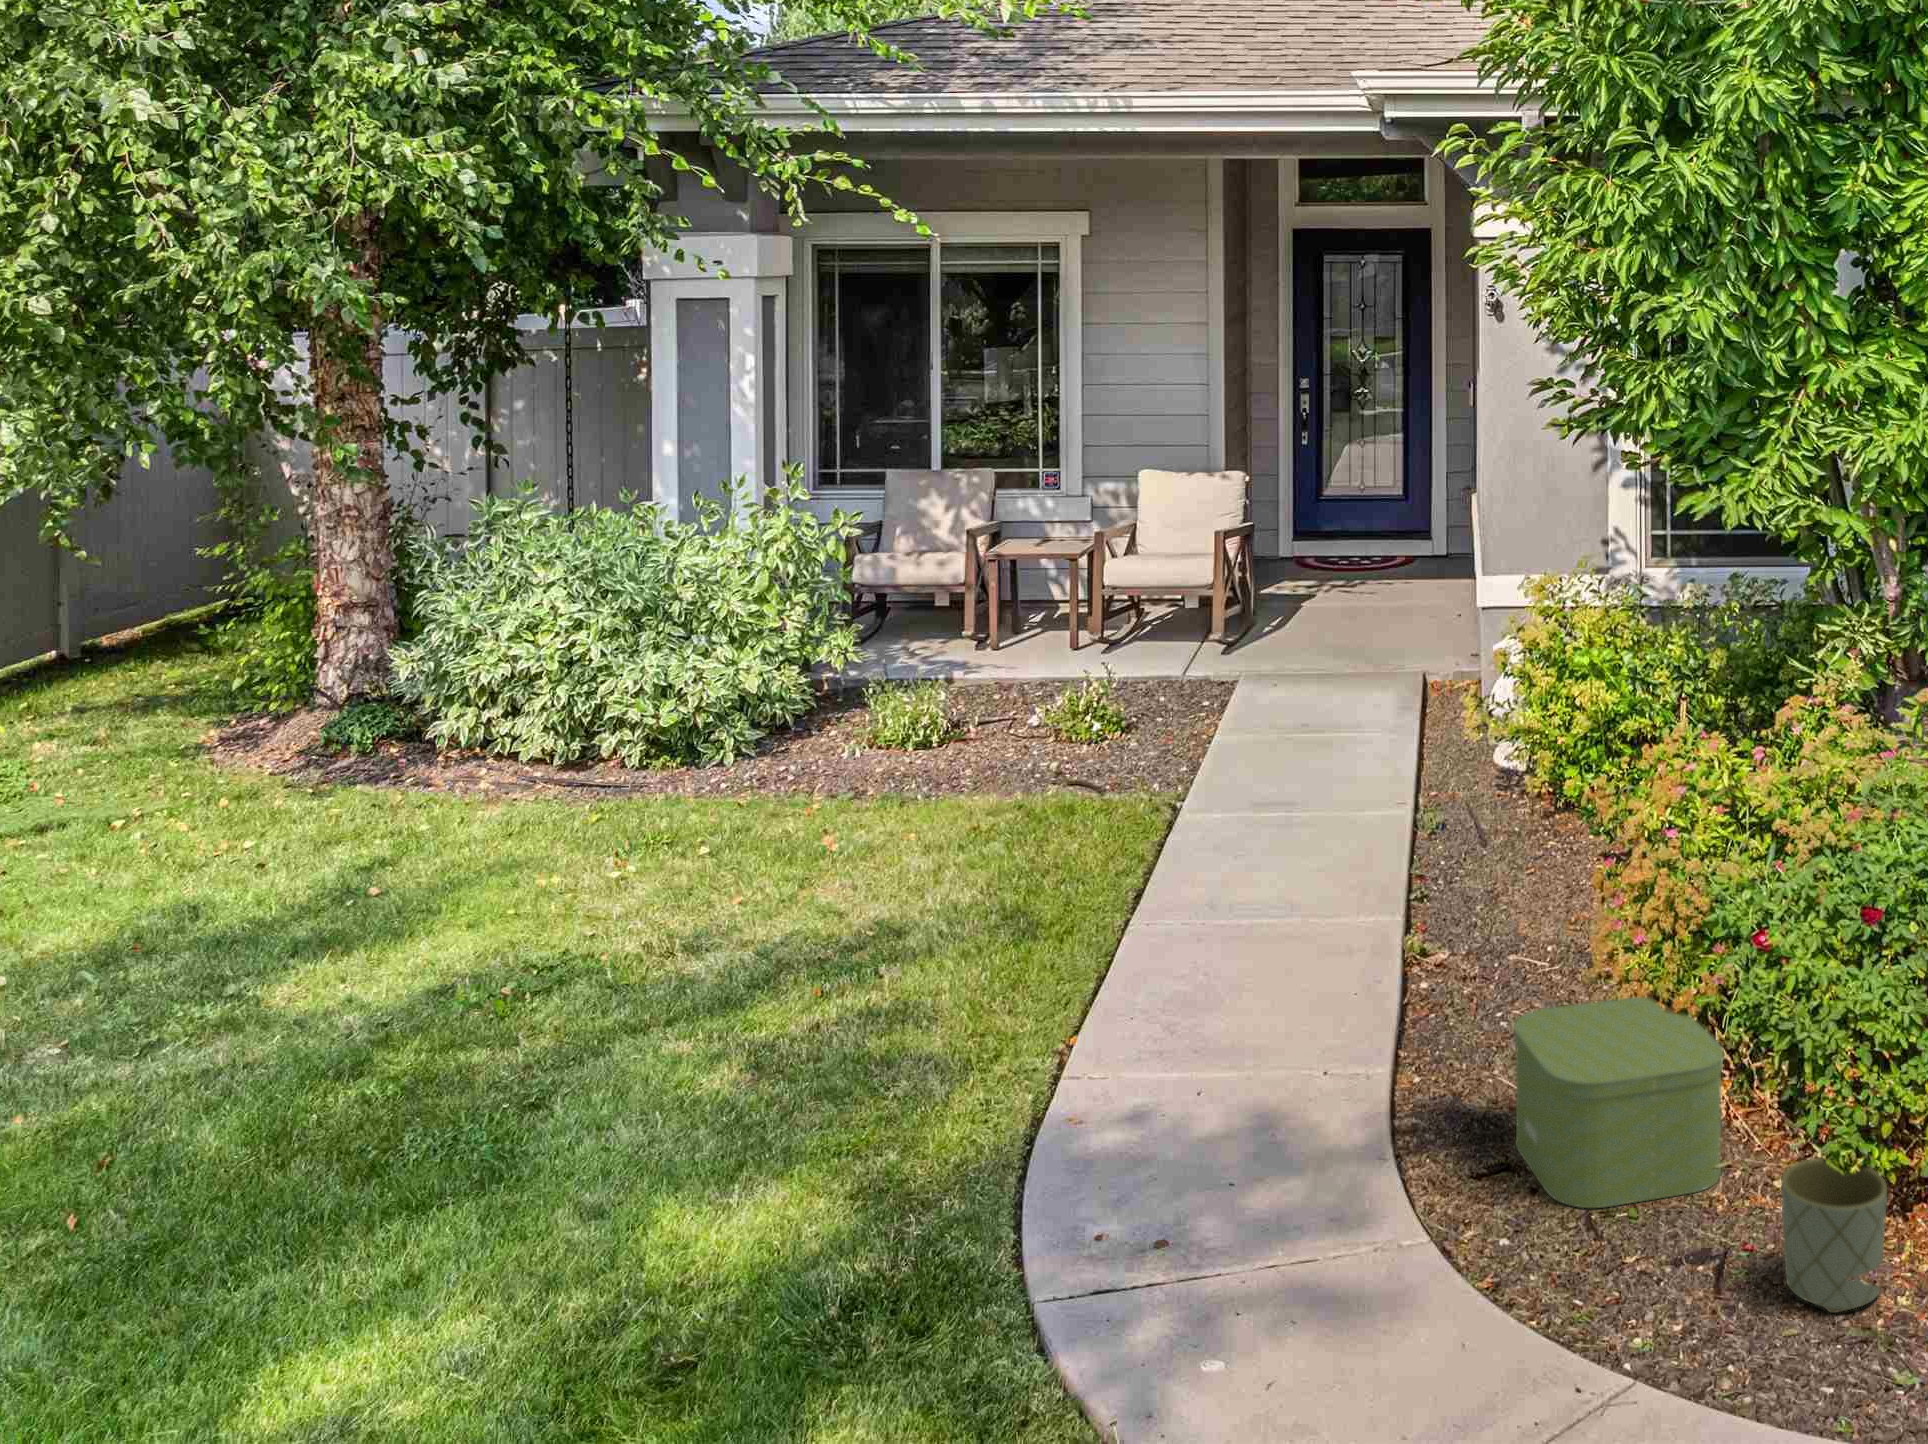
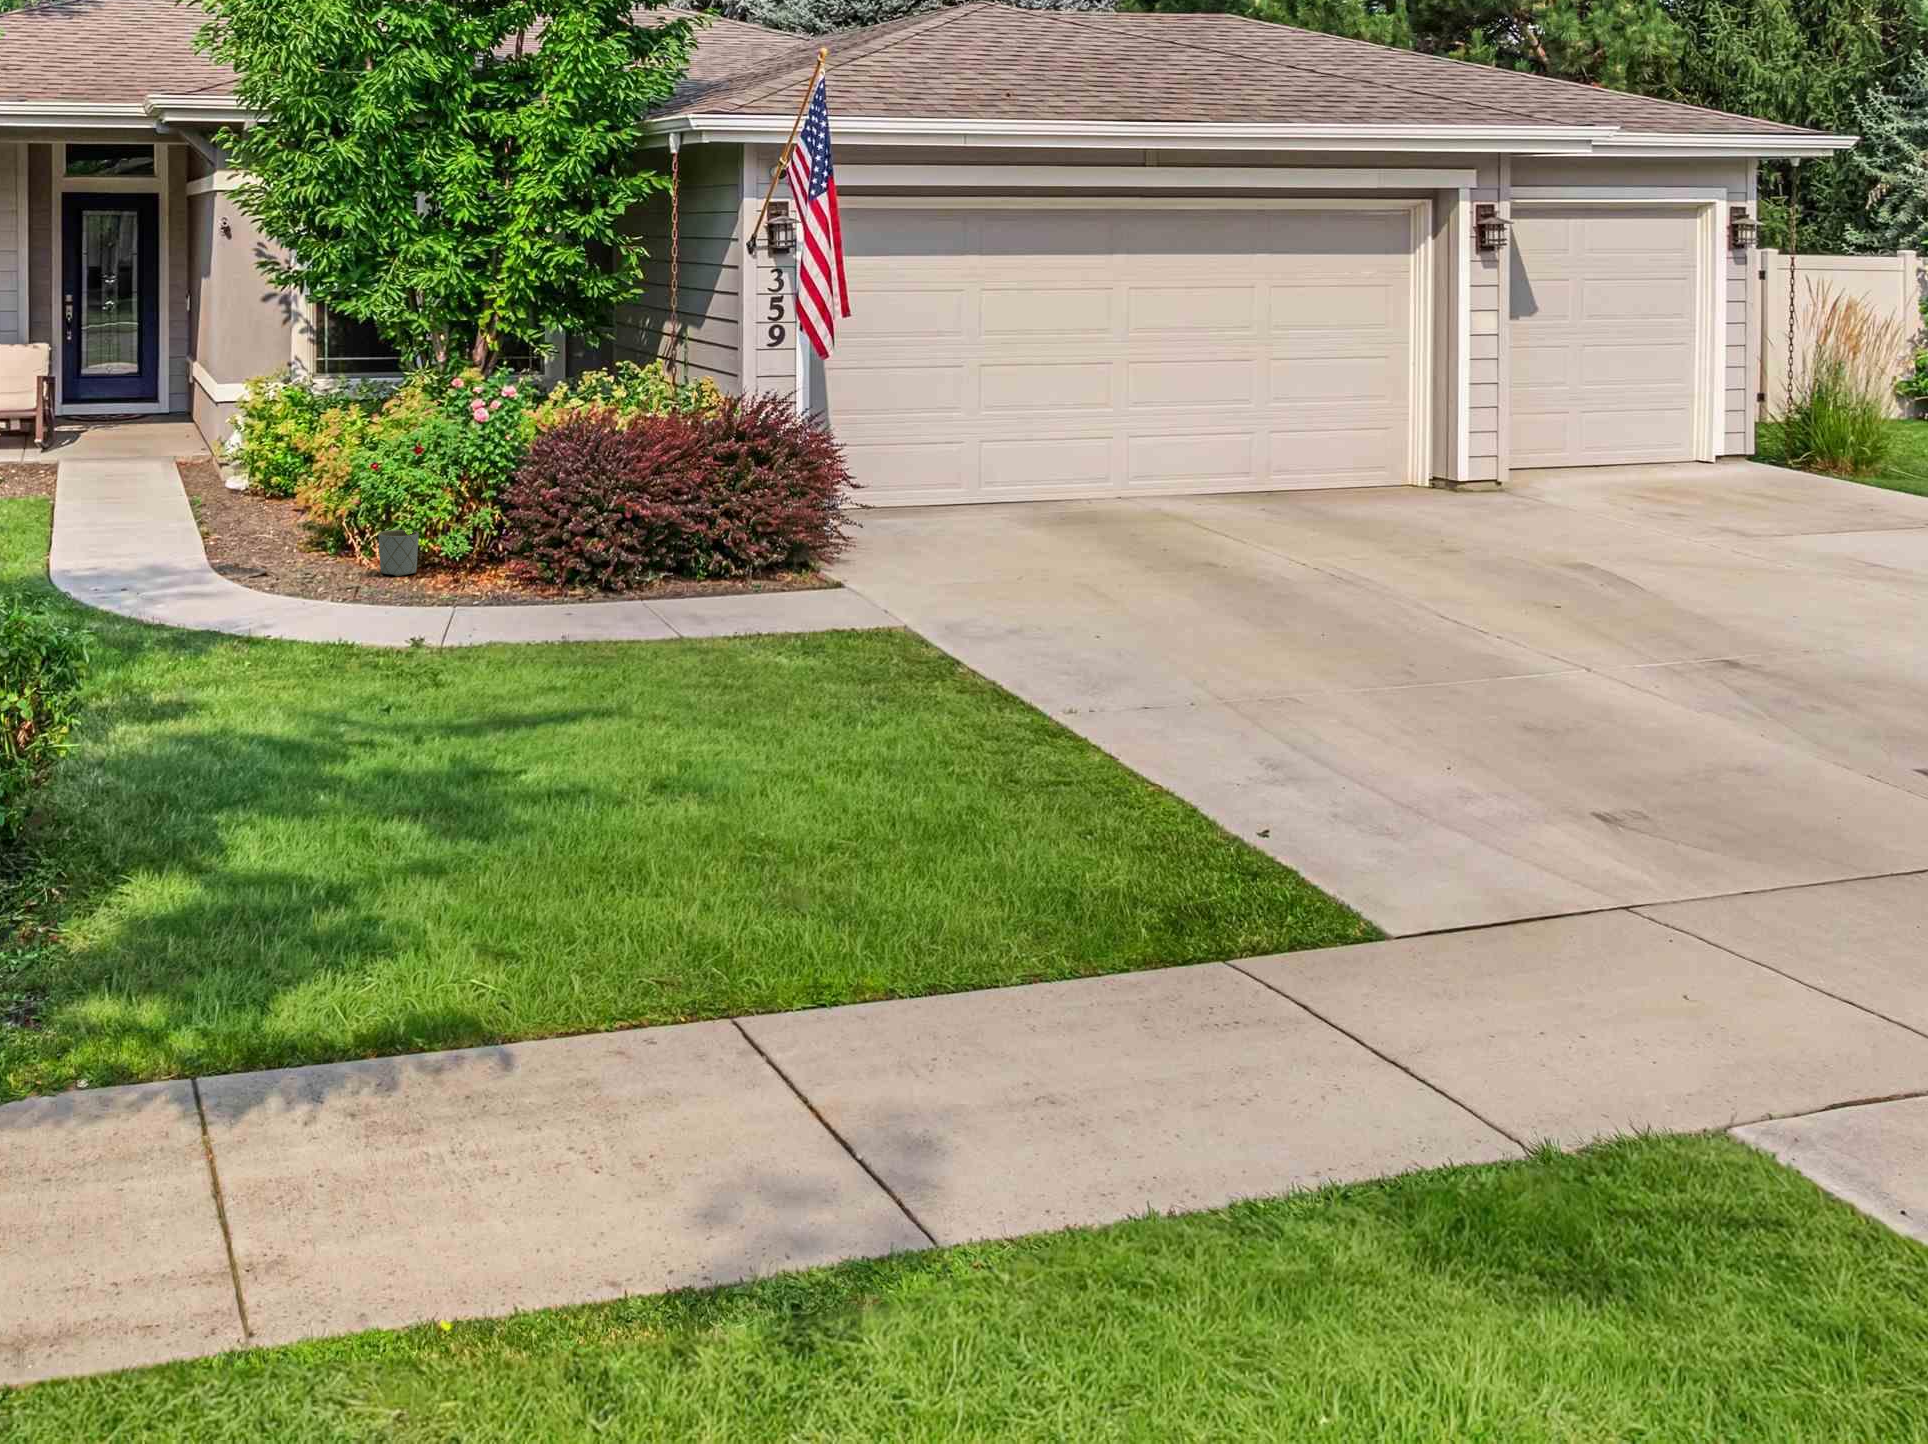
storage box: present [1514,997,1724,1208] -> none [269,503,358,567]

